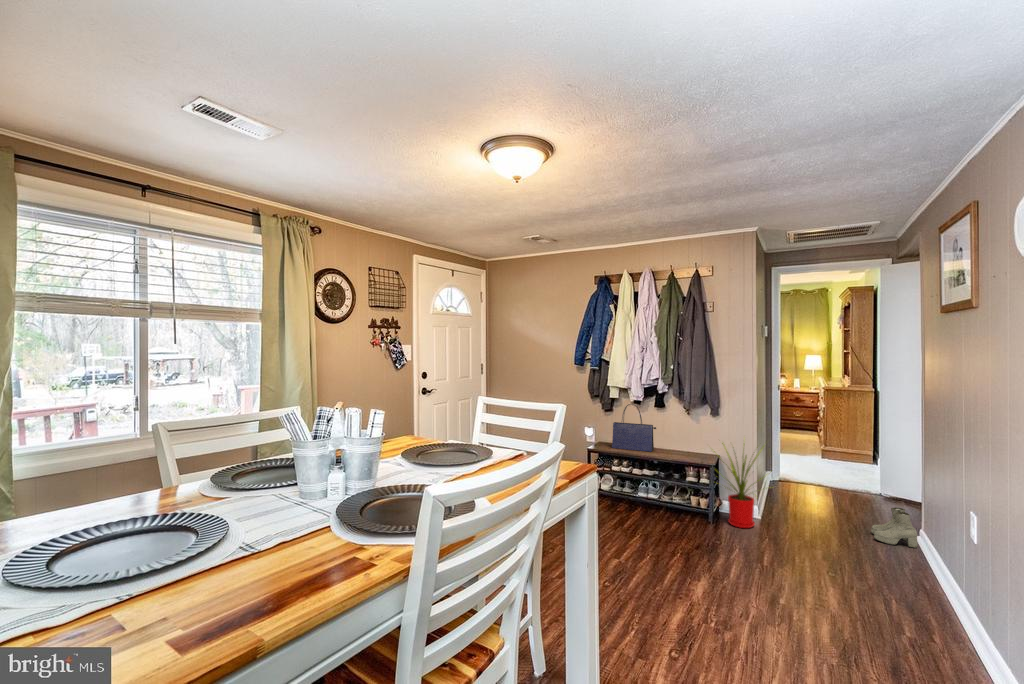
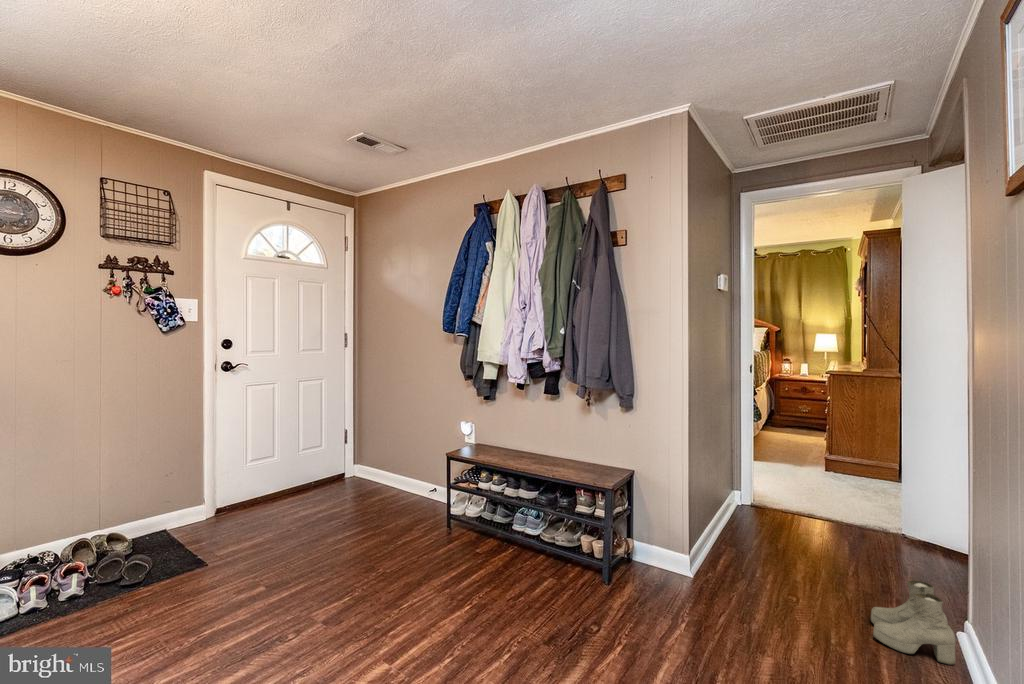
tote bag: present [612,404,656,452] -> none [483,389,542,462]
house plant: present [714,443,762,528] -> none [597,442,711,599]

